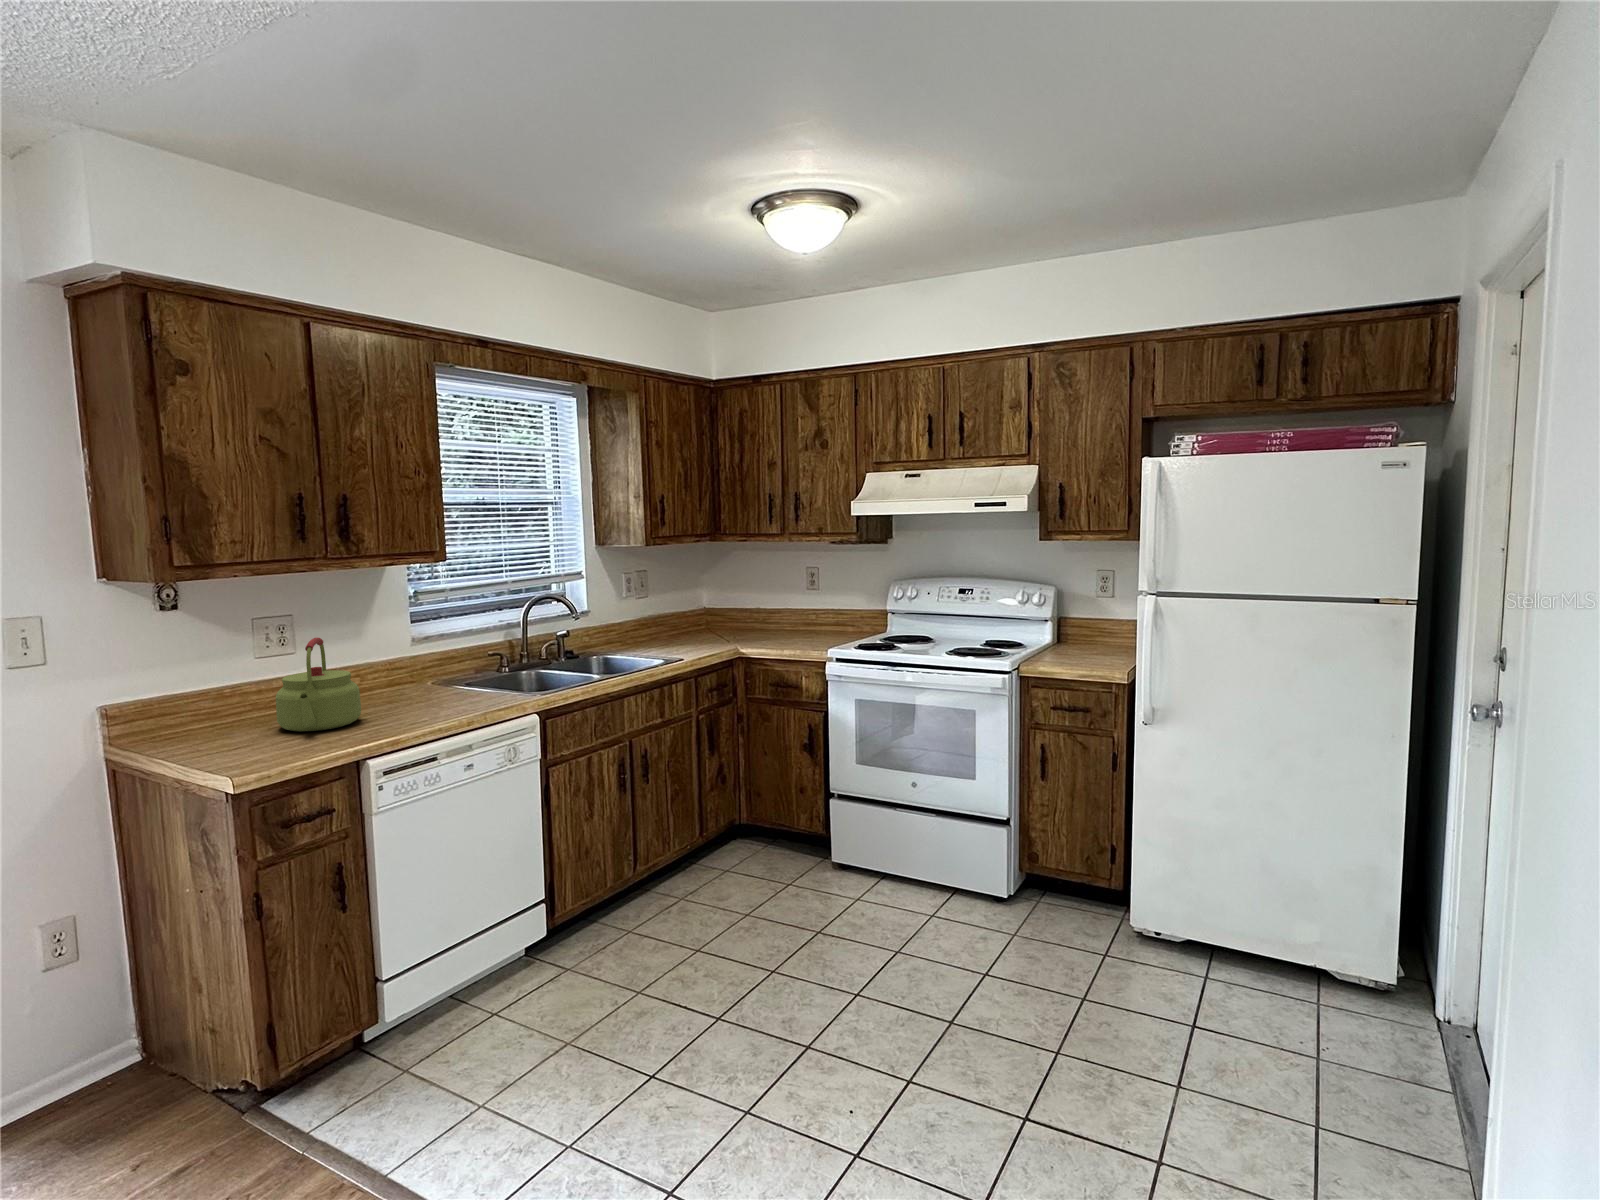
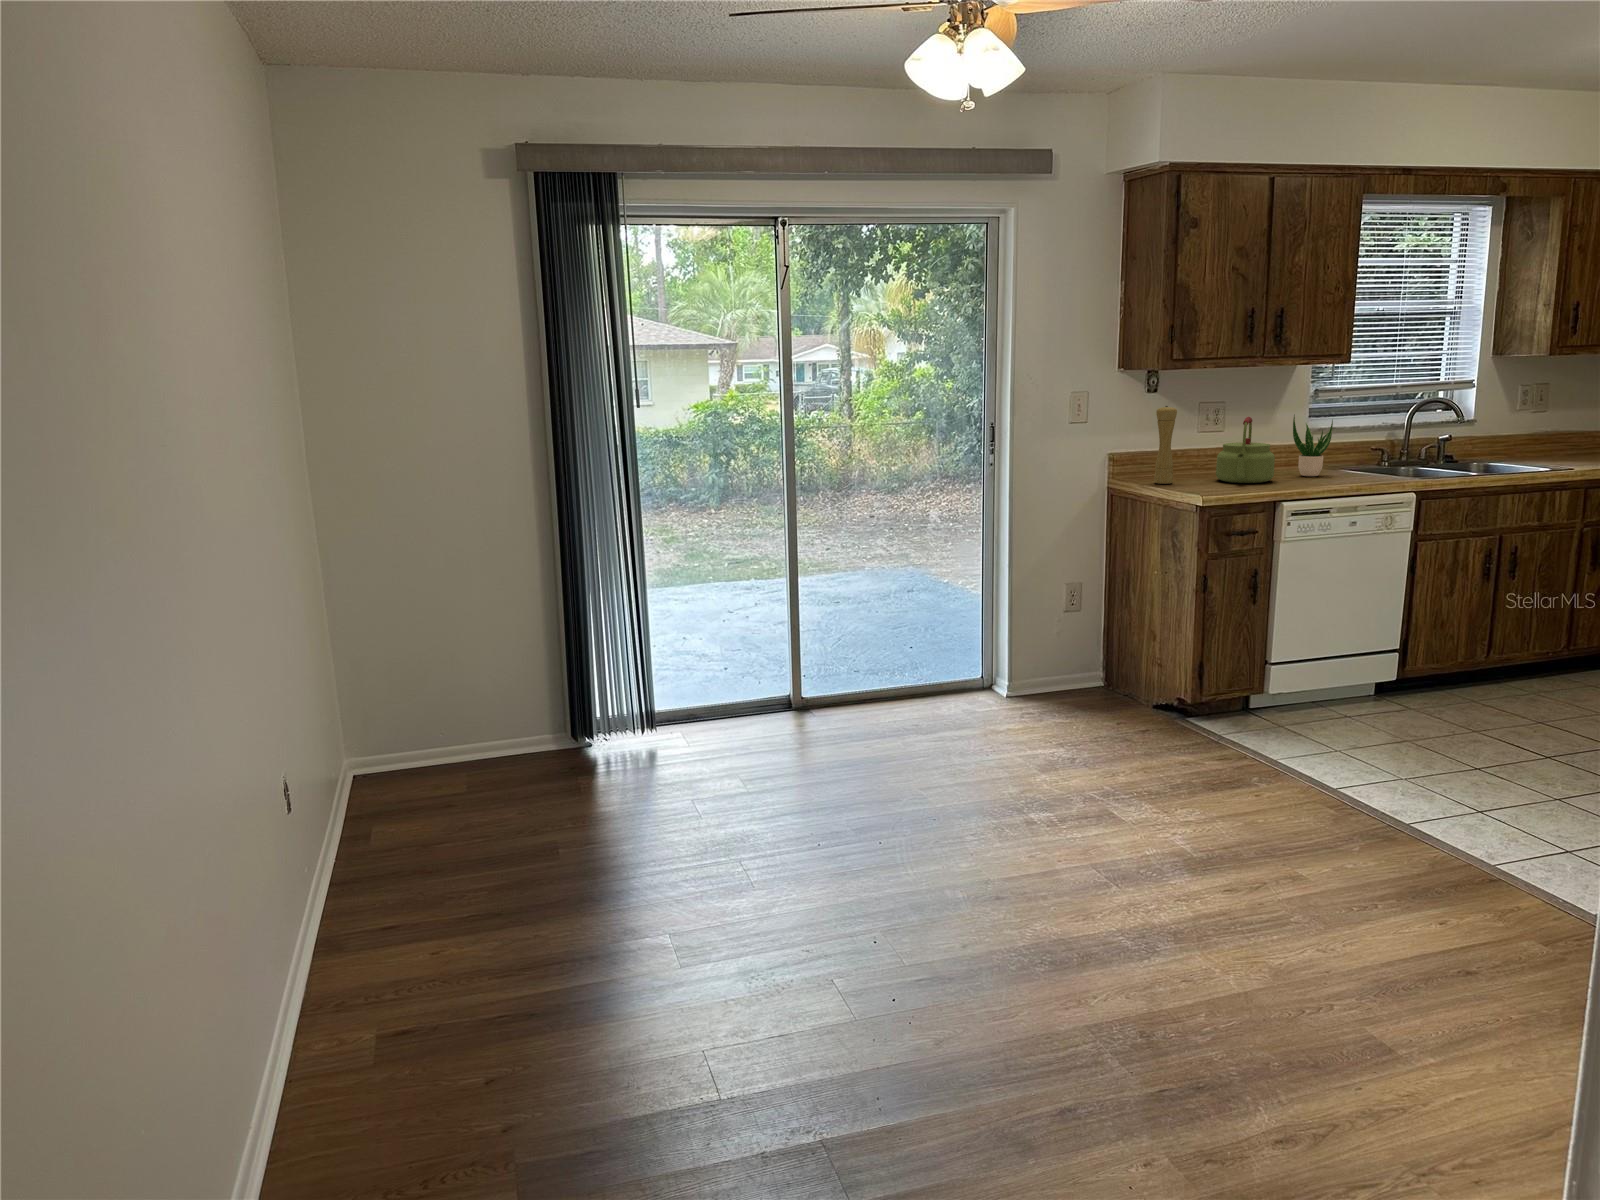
potted plant: none [382,628,435,704] -> present [1293,415,1333,476]
pepper mill: none [161,633,204,750] -> present [1154,406,1177,484]

